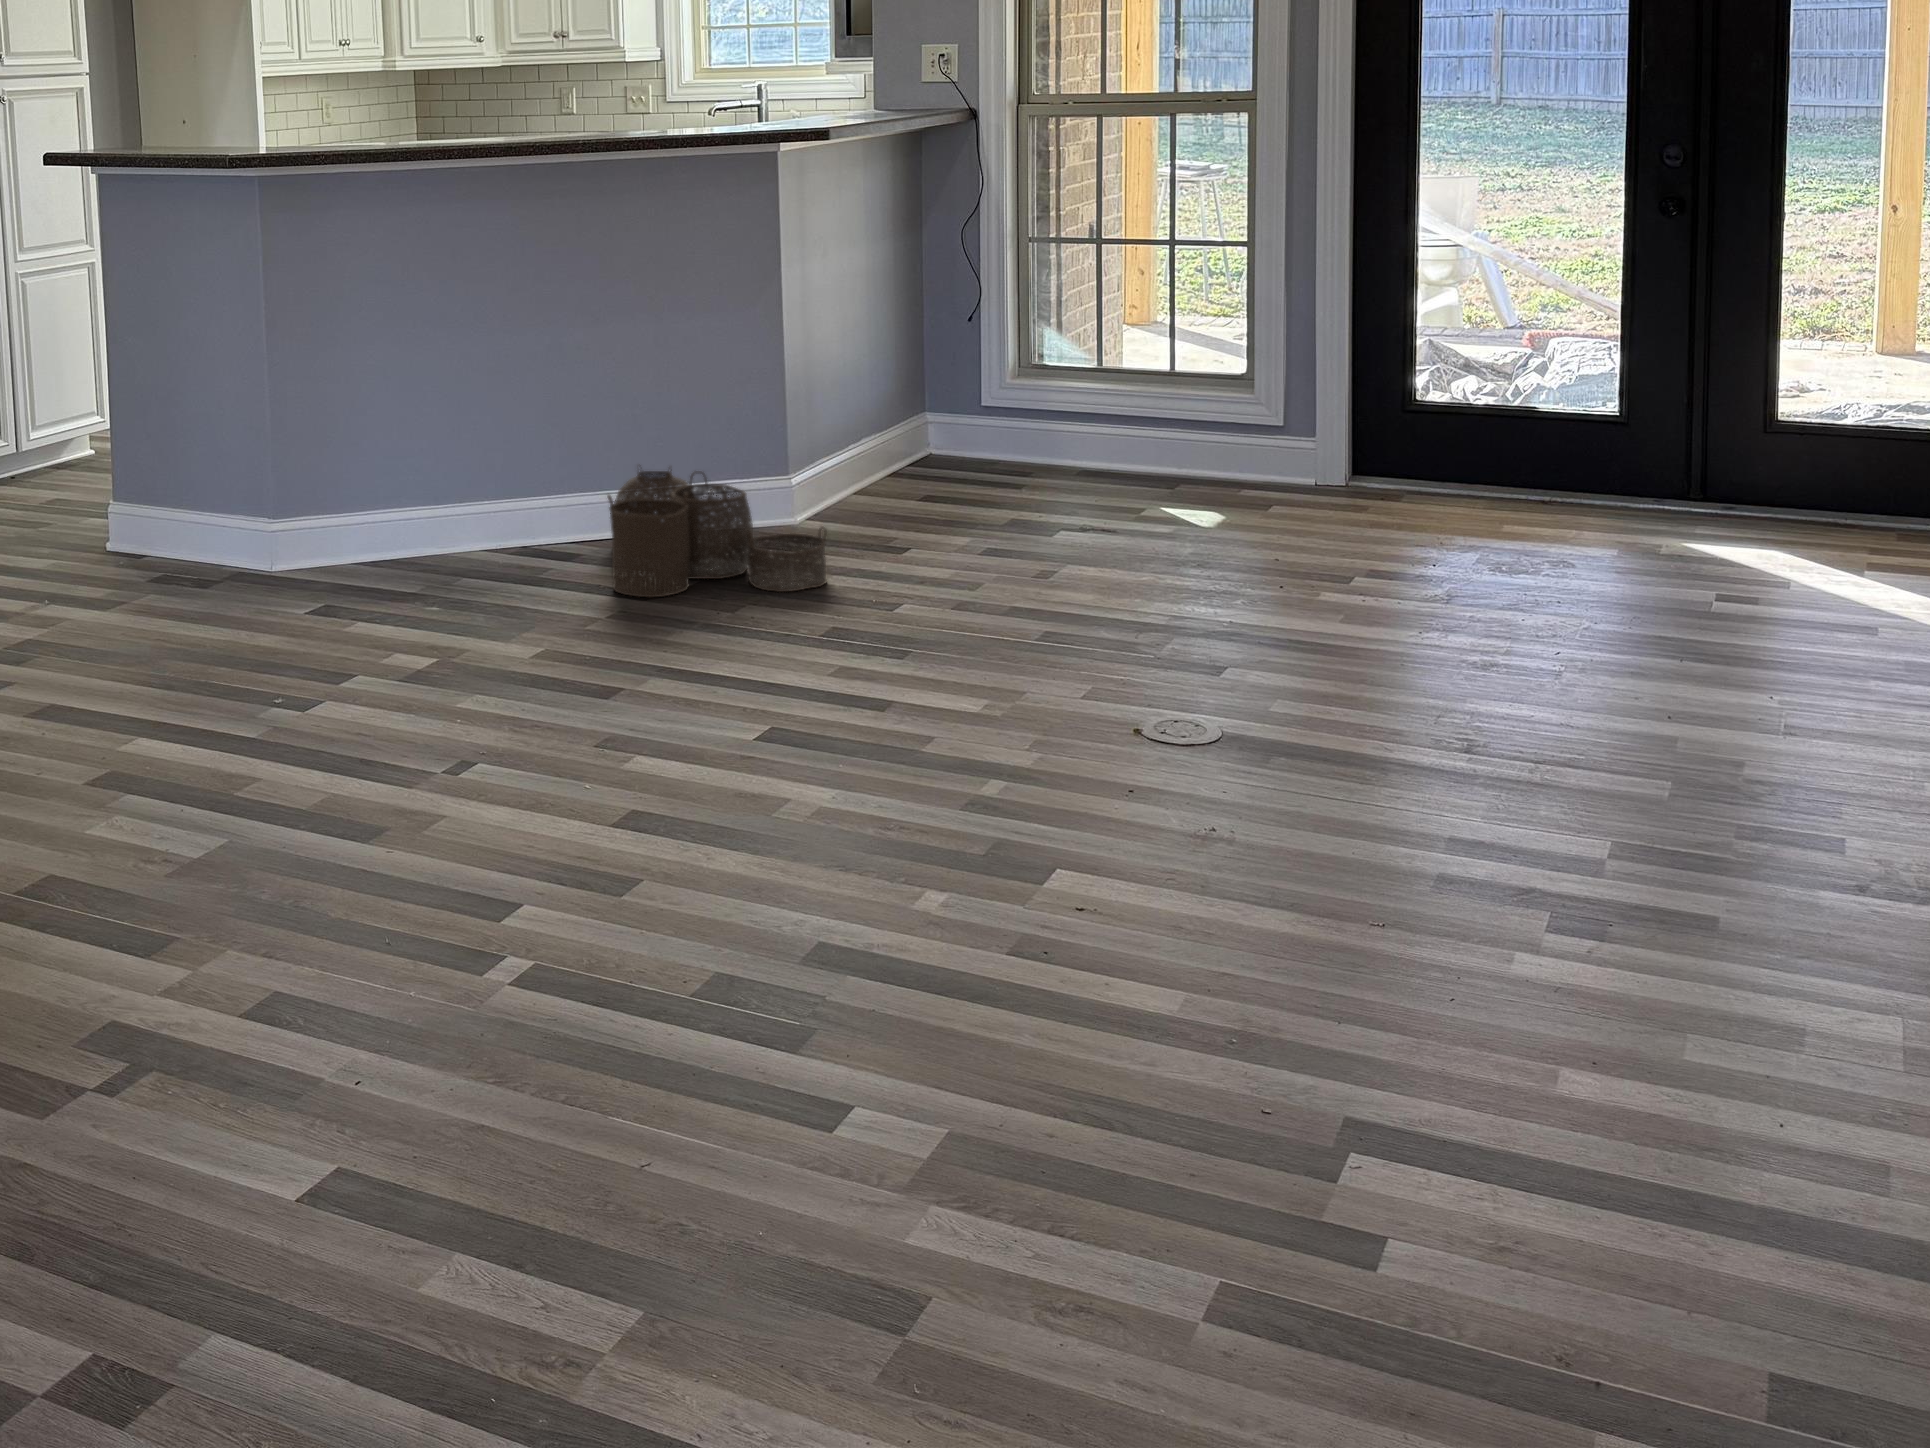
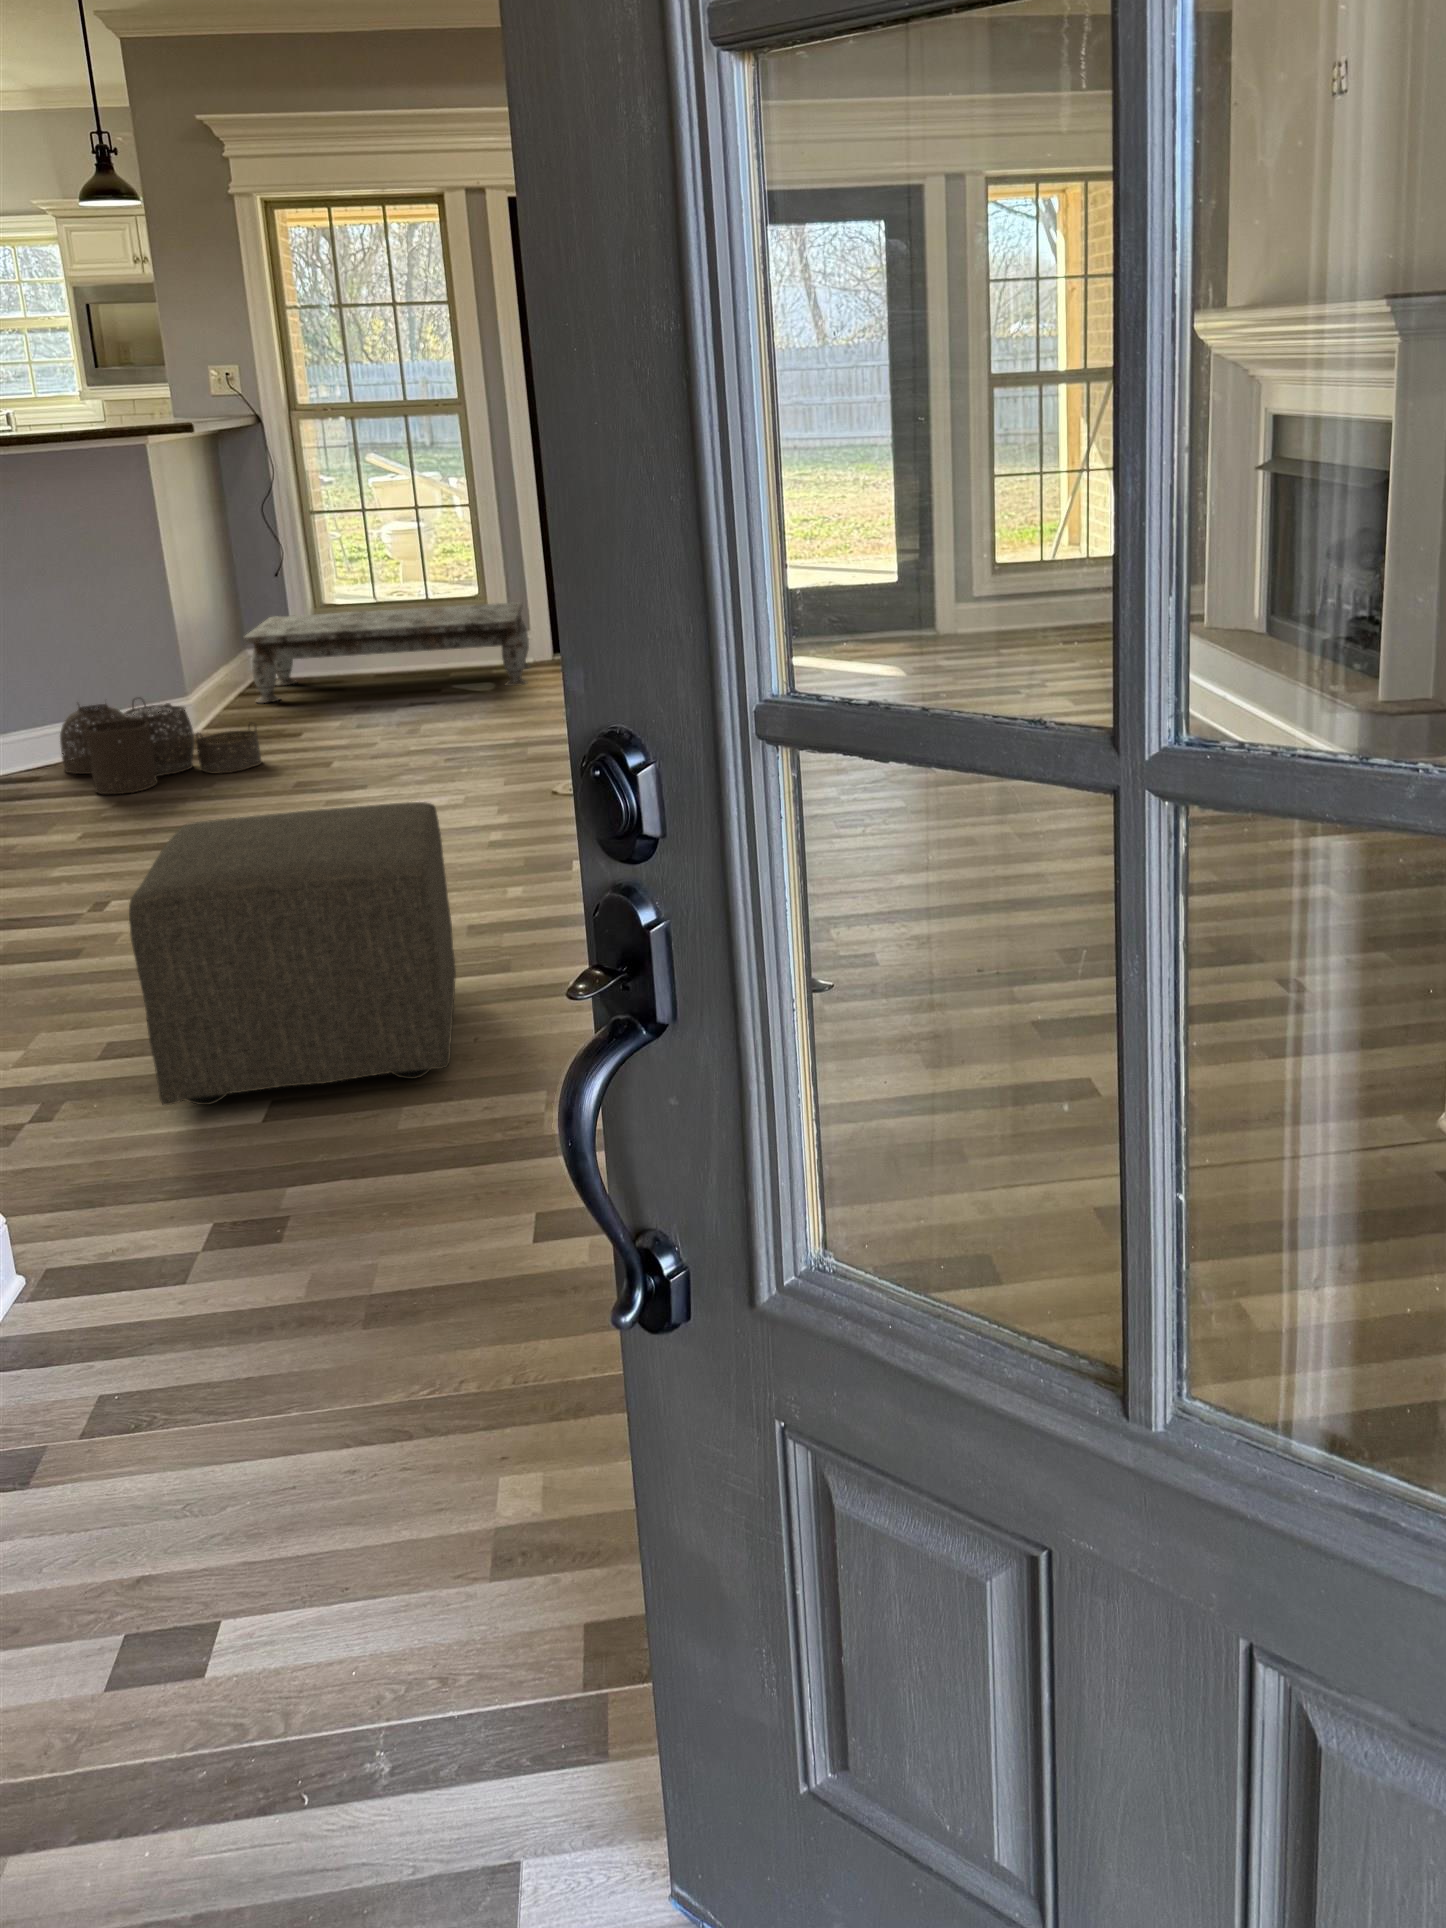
coffee table: none [891,372,1304,522] -> present [243,602,530,703]
ottoman: none [183,718,714,1220] -> present [129,802,456,1105]

